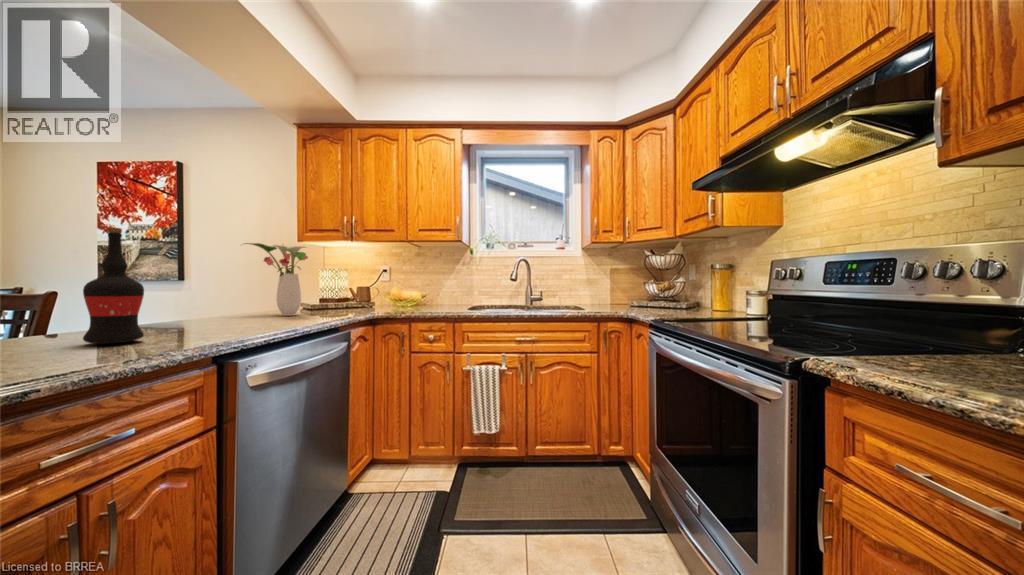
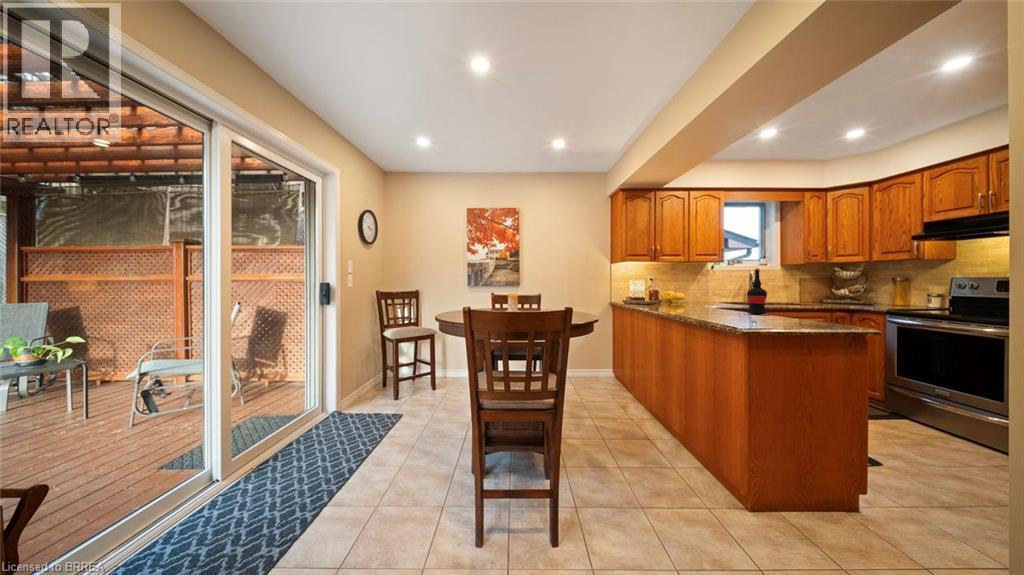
flower arrangement: present [245,243,308,316] -> none [675,267,715,306]

